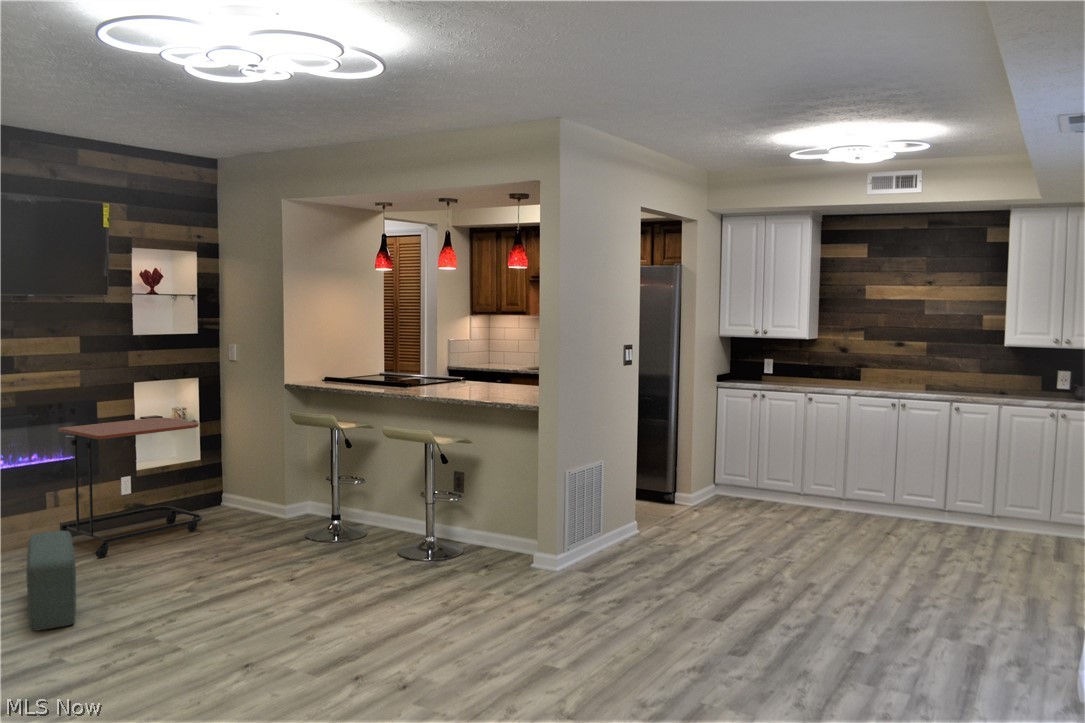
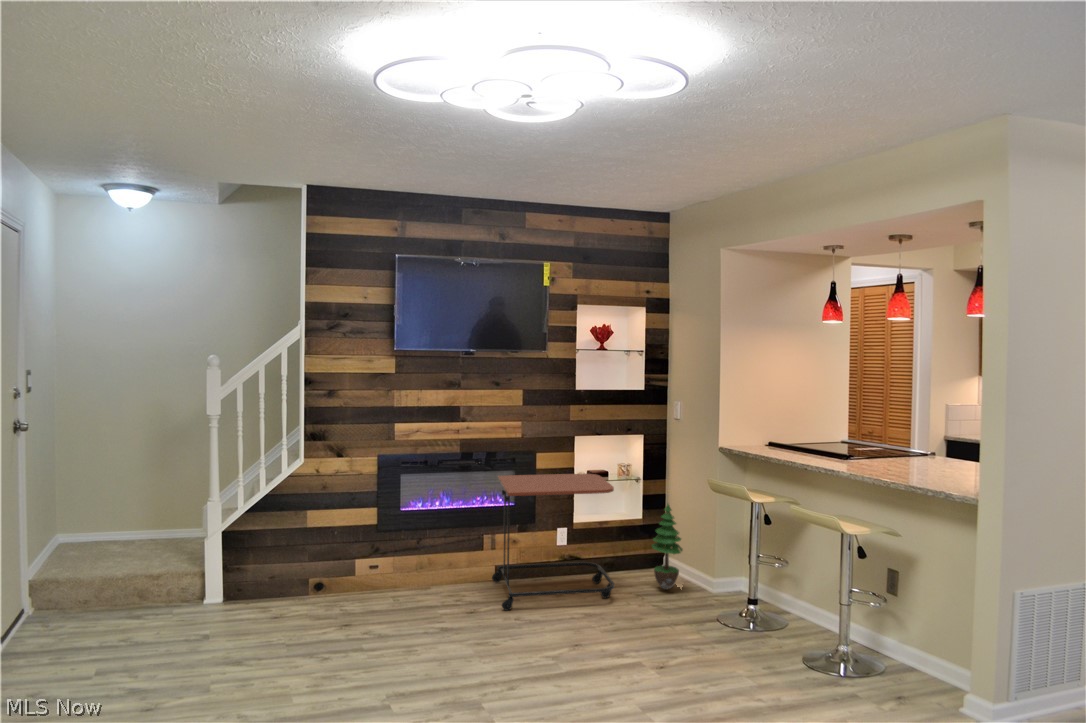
potted tree: none [225,435,257,516] -> present [652,504,683,590]
pouf: present [26,531,76,630] -> none [375,584,452,690]

